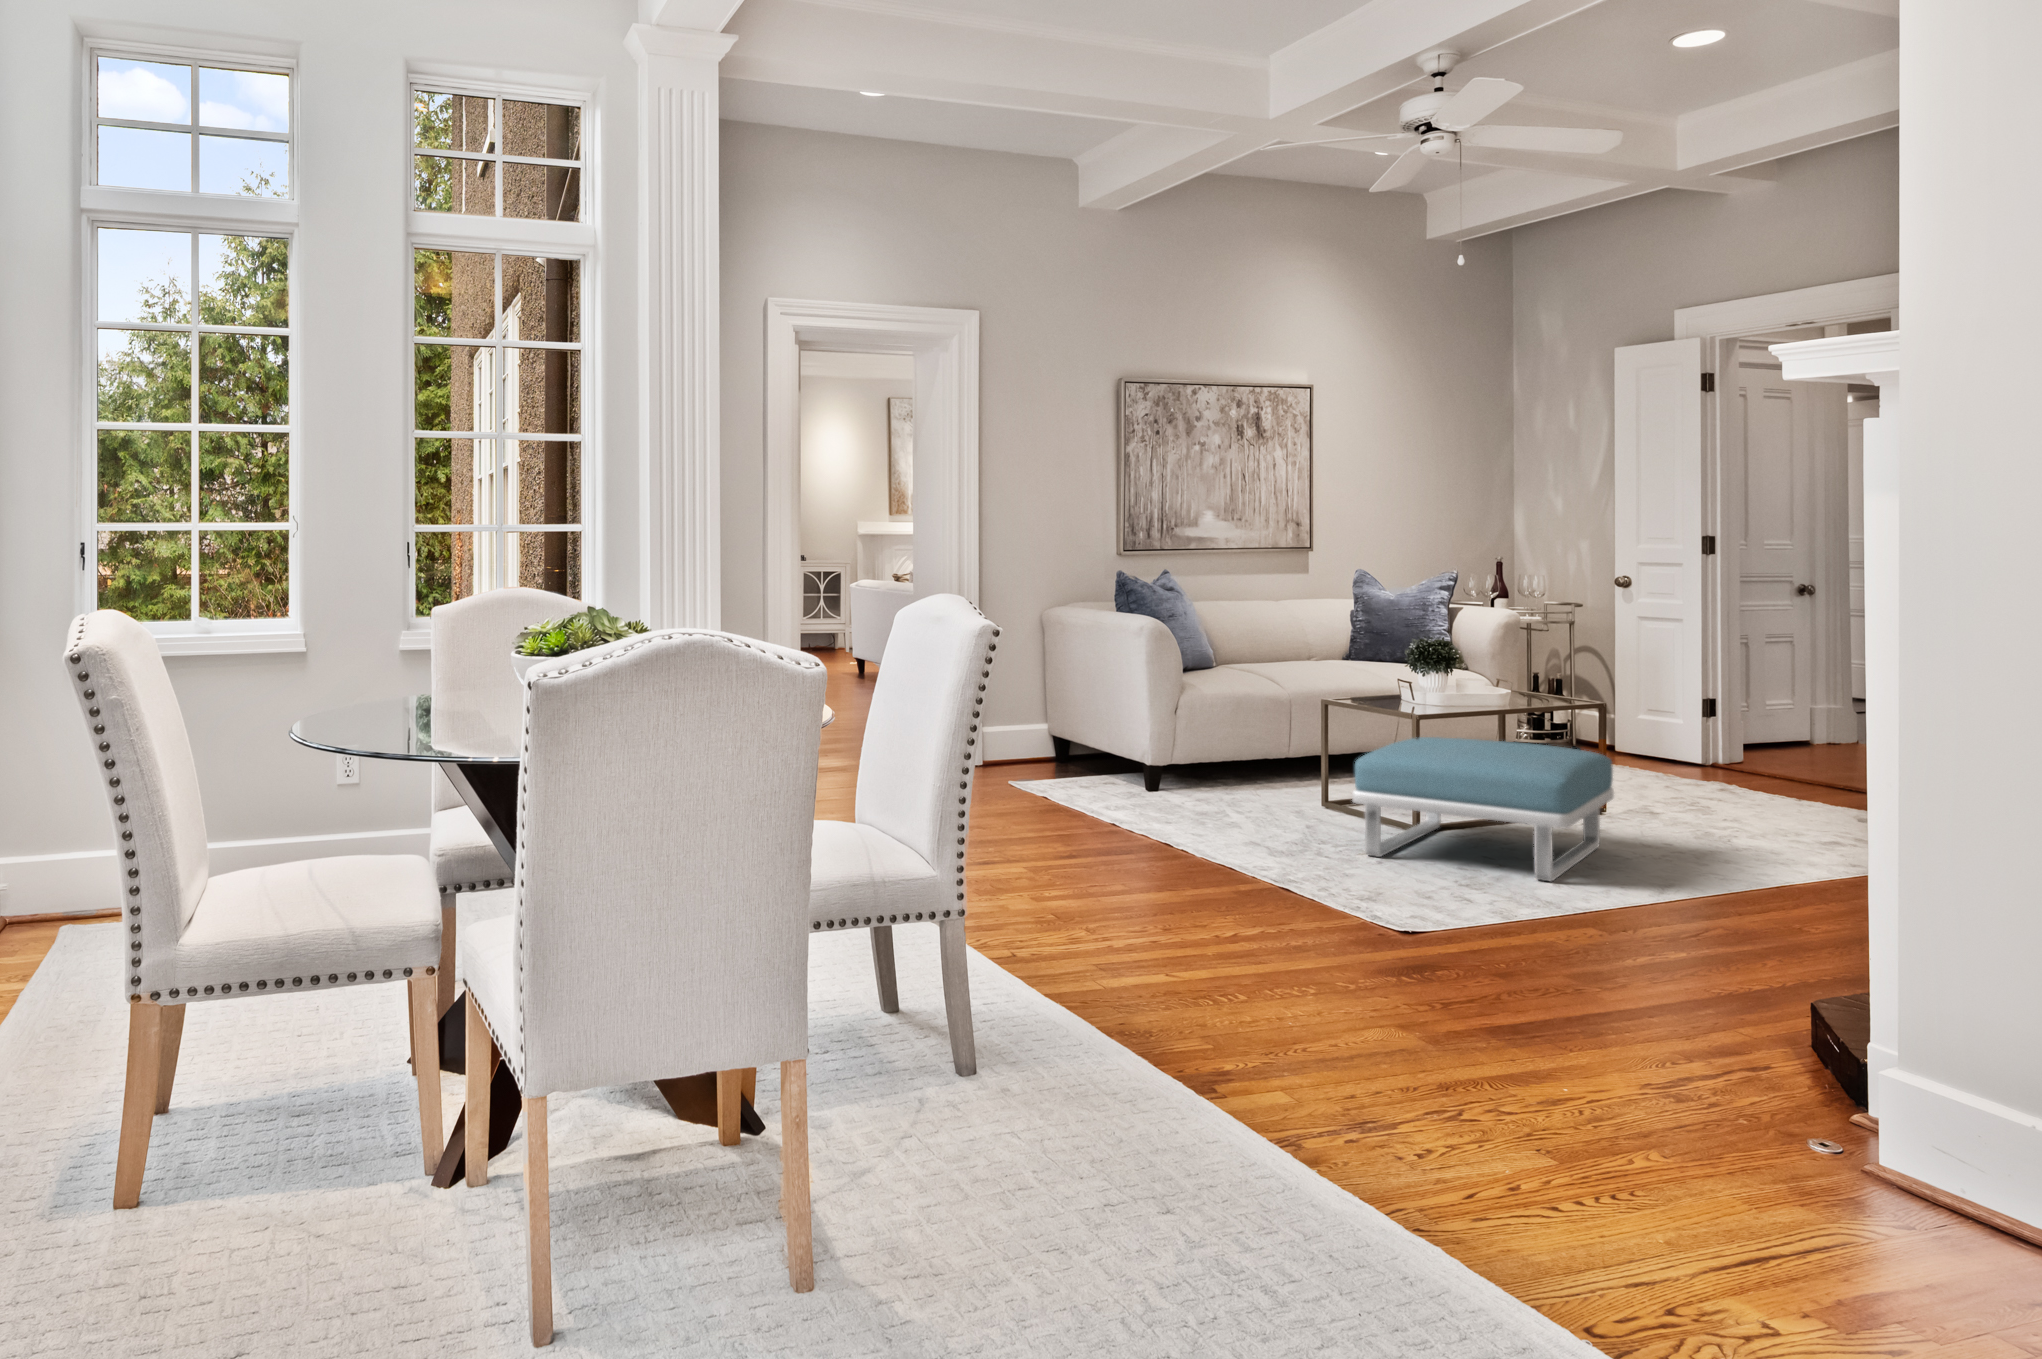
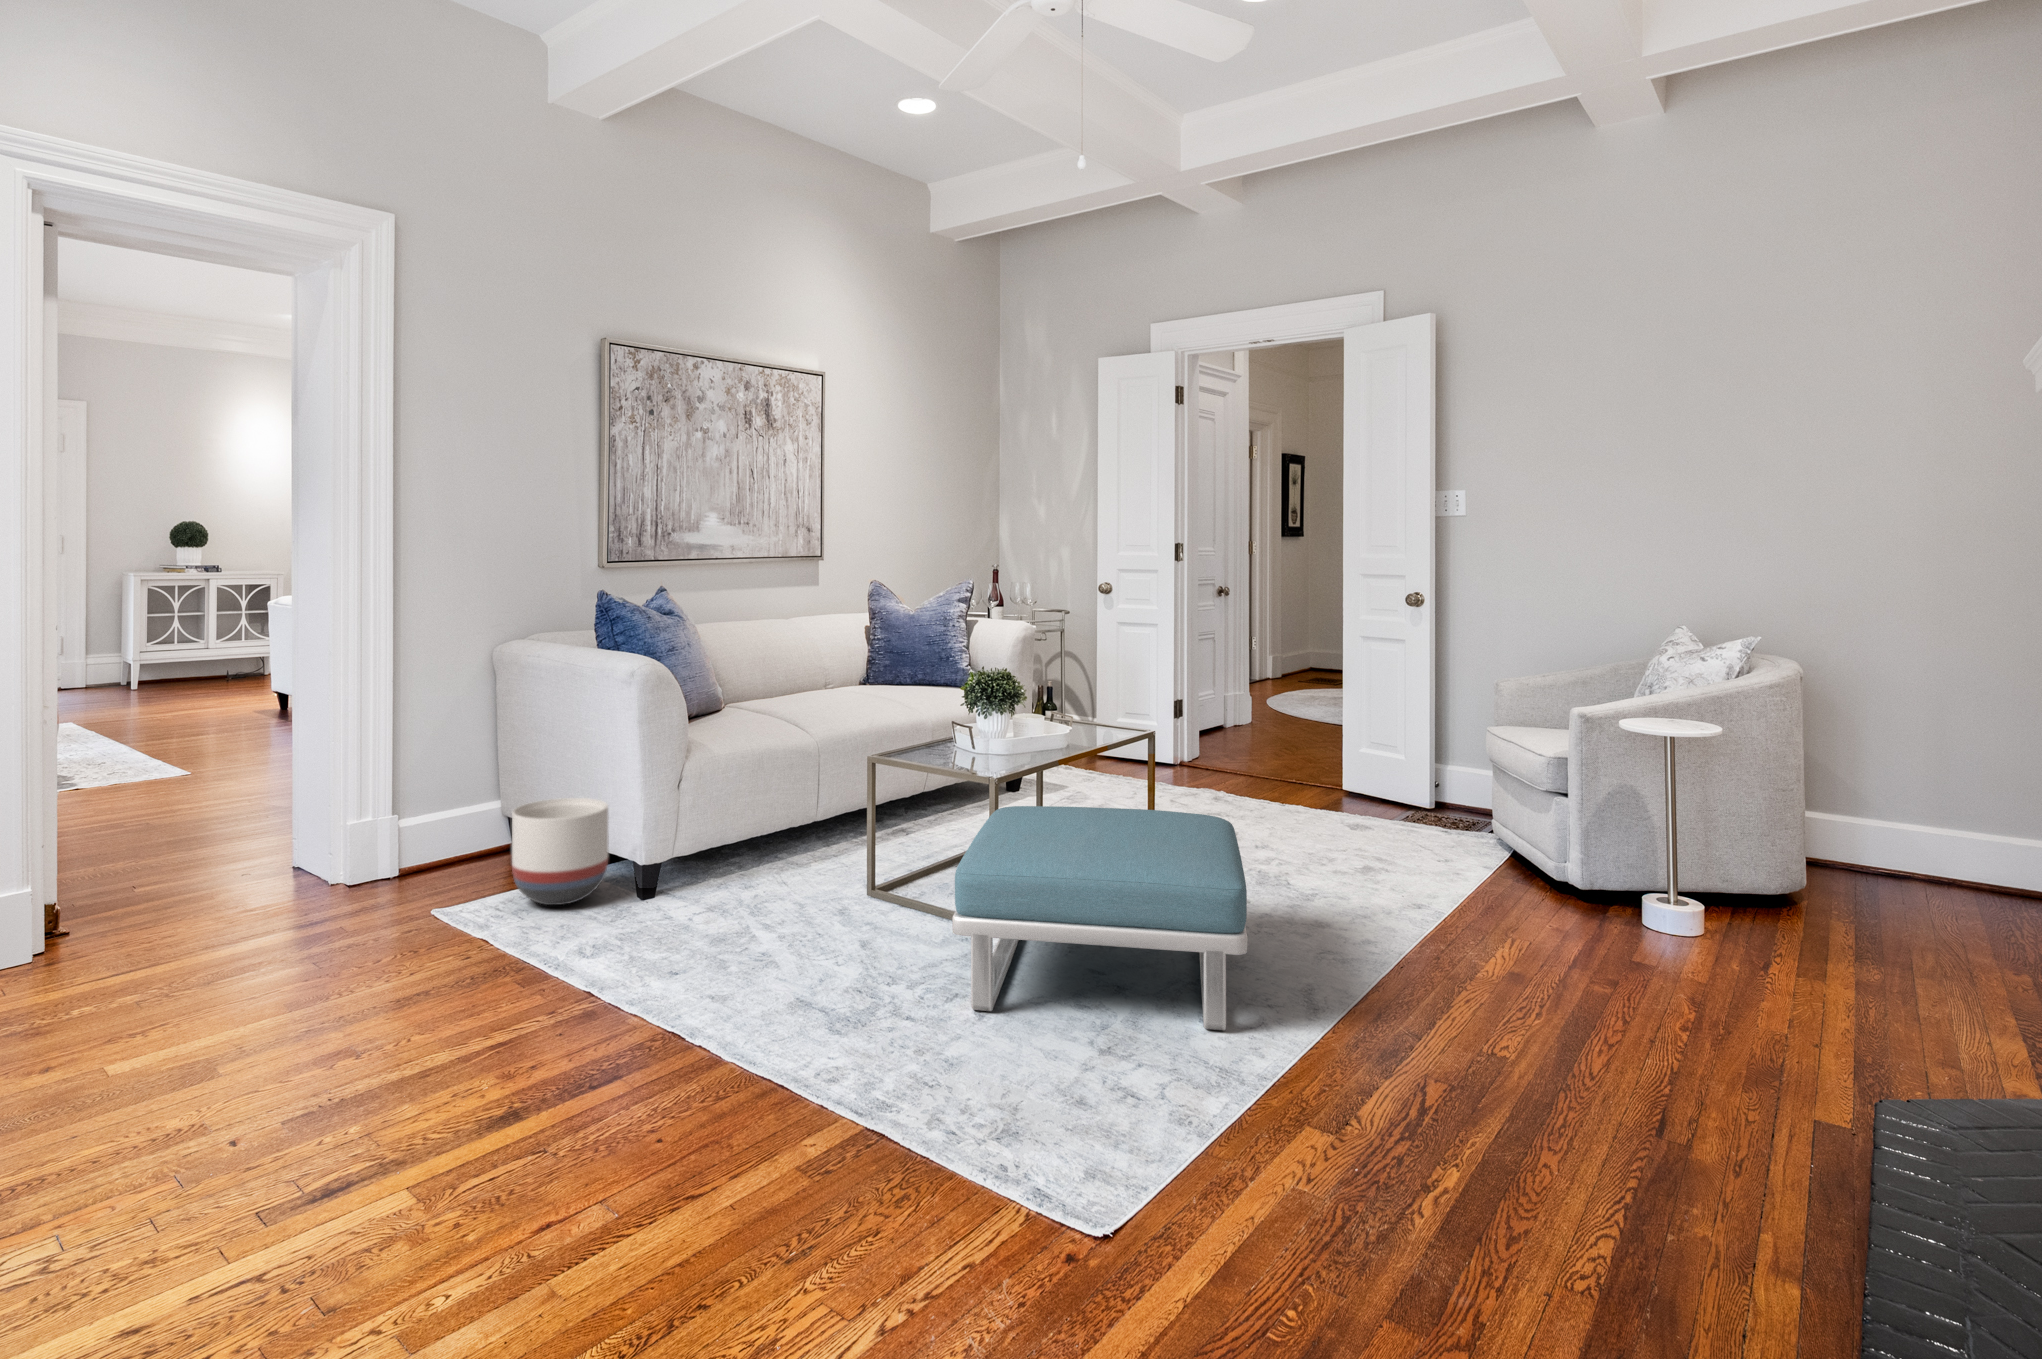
planter: none [1058,718,1123,788] -> present [512,798,609,905]

